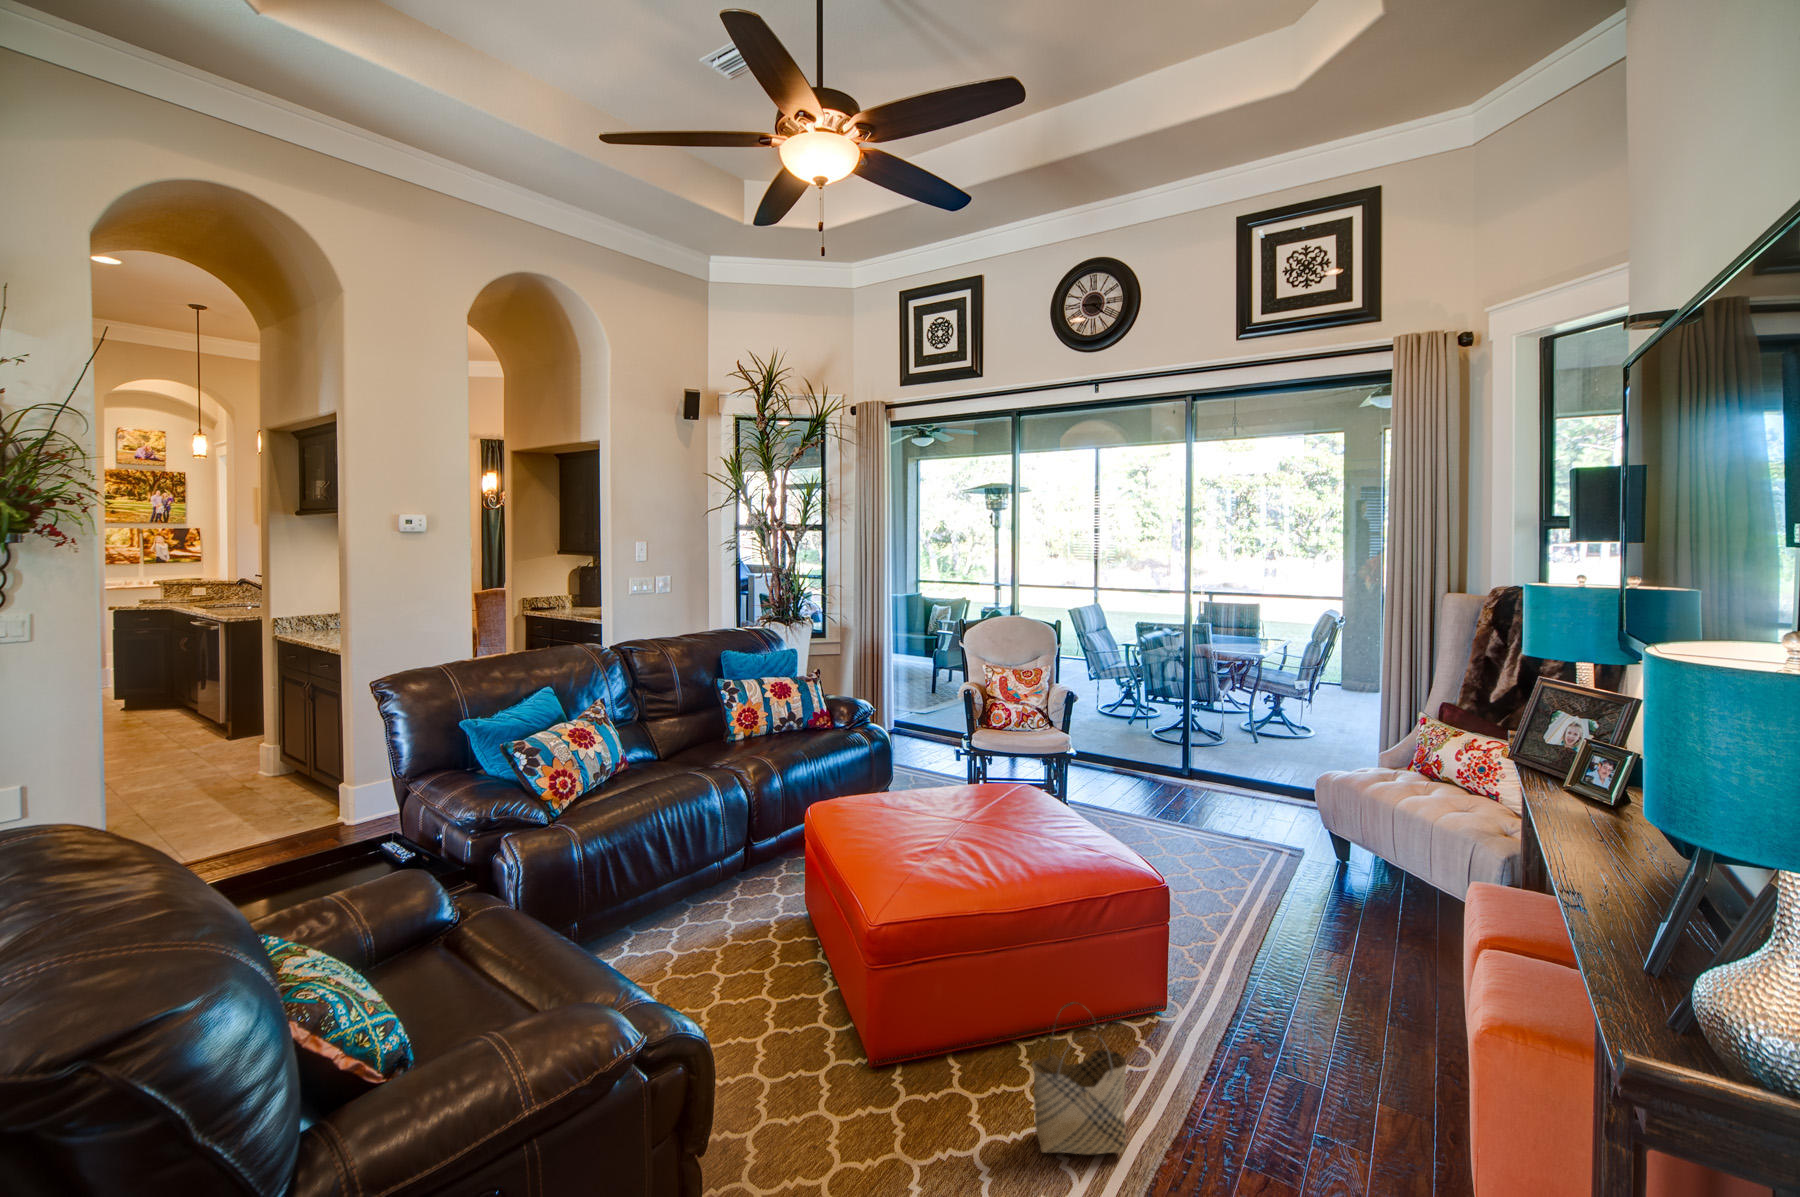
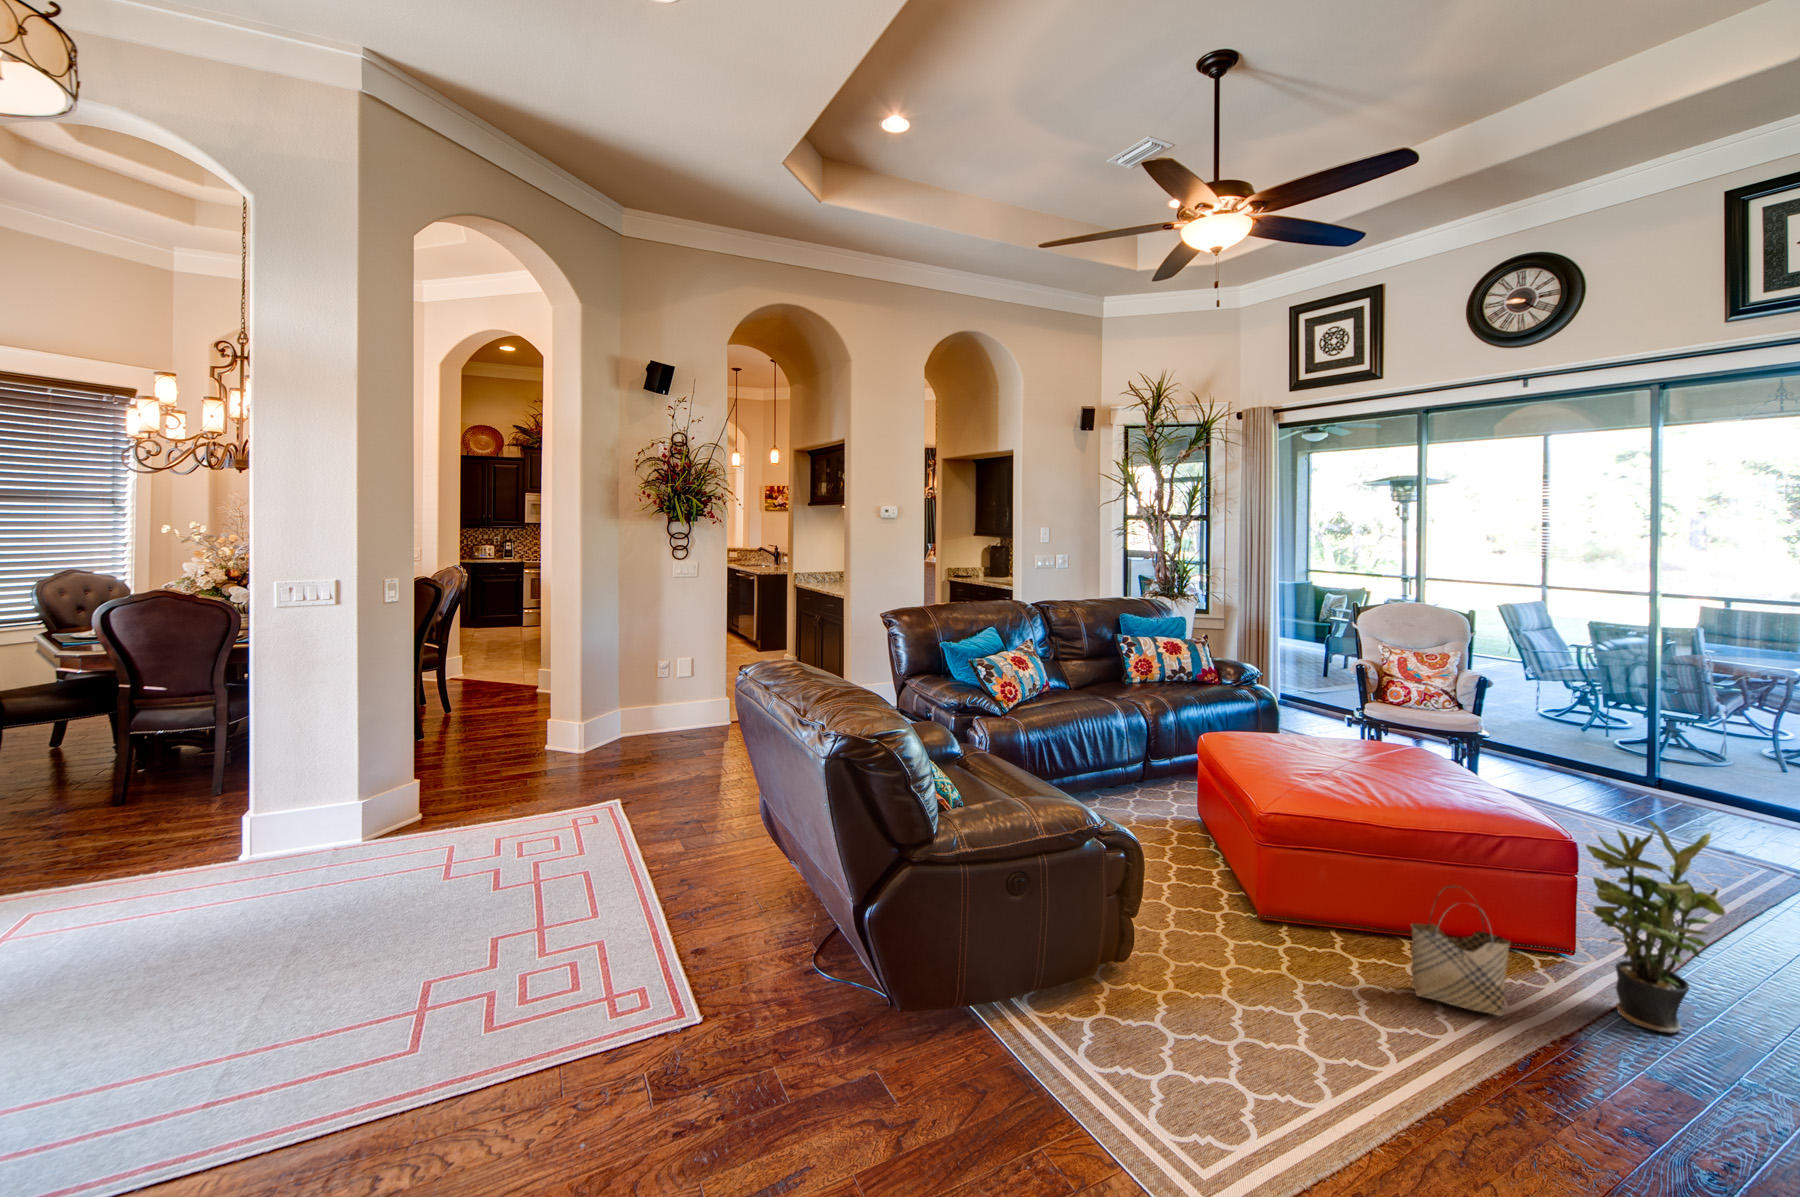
potted plant: none [1182,883,1293,1112] -> present [1586,820,1725,1033]

